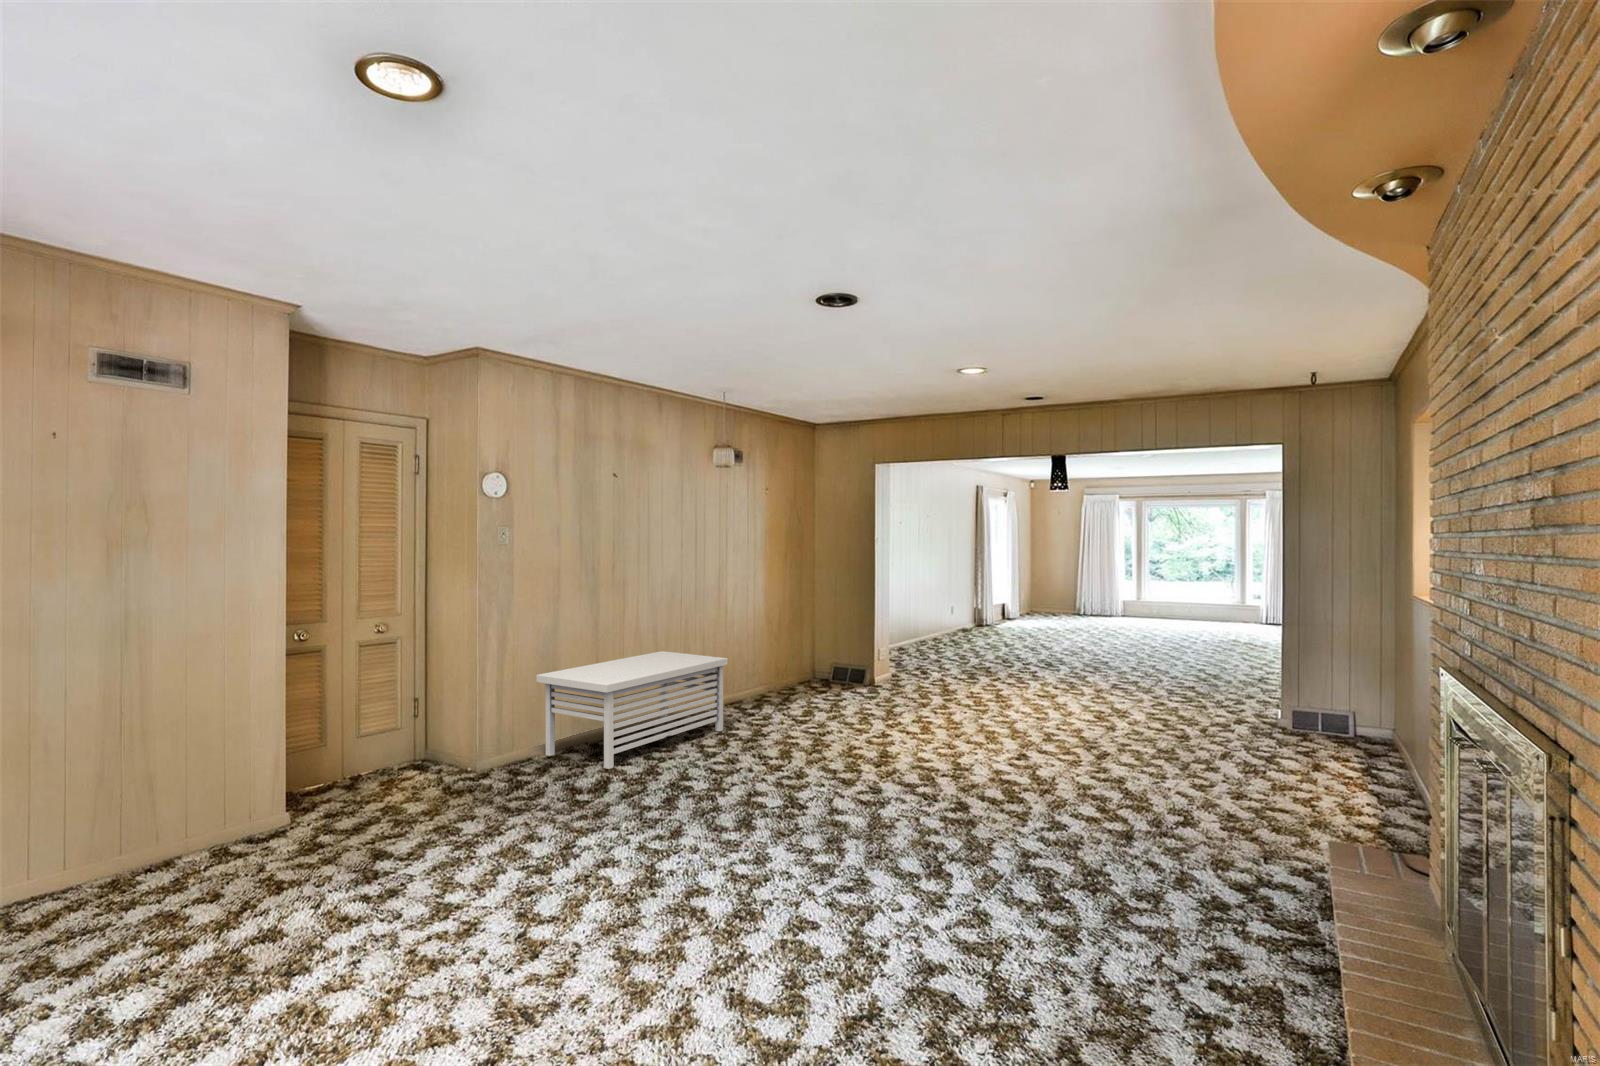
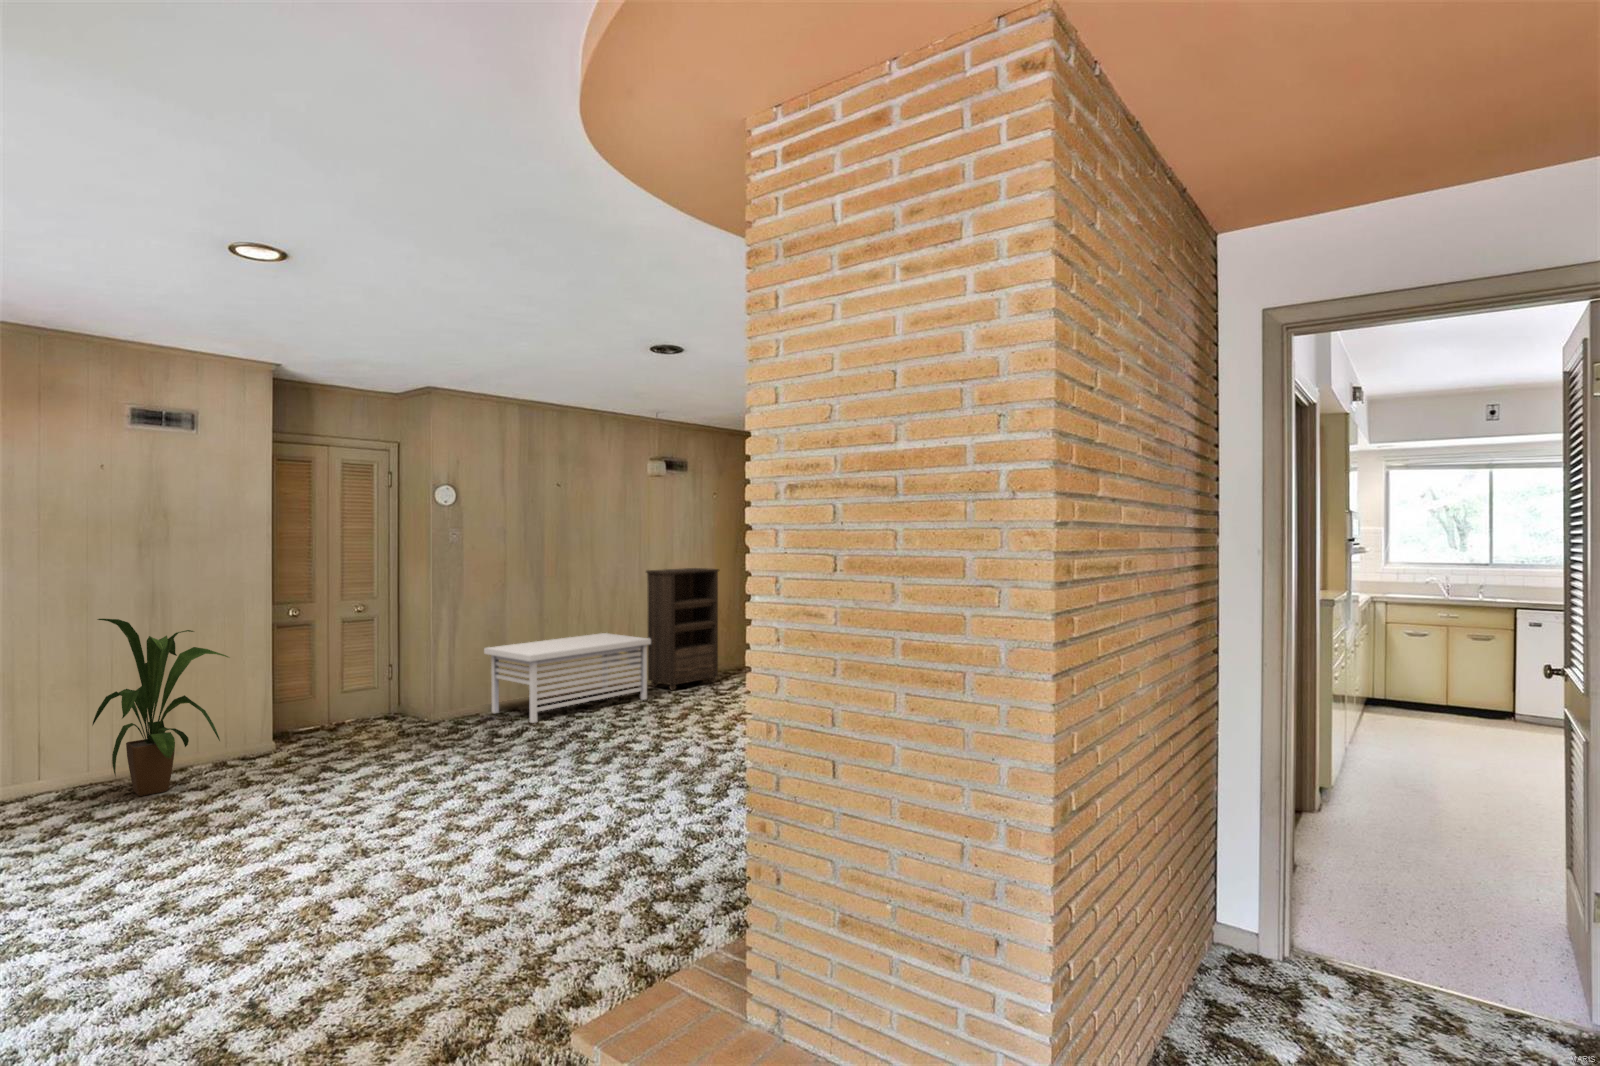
bookshelf: none [707,573,788,717] -> present [646,568,719,690]
house plant: none [39,659,240,917] -> present [93,619,228,796]

